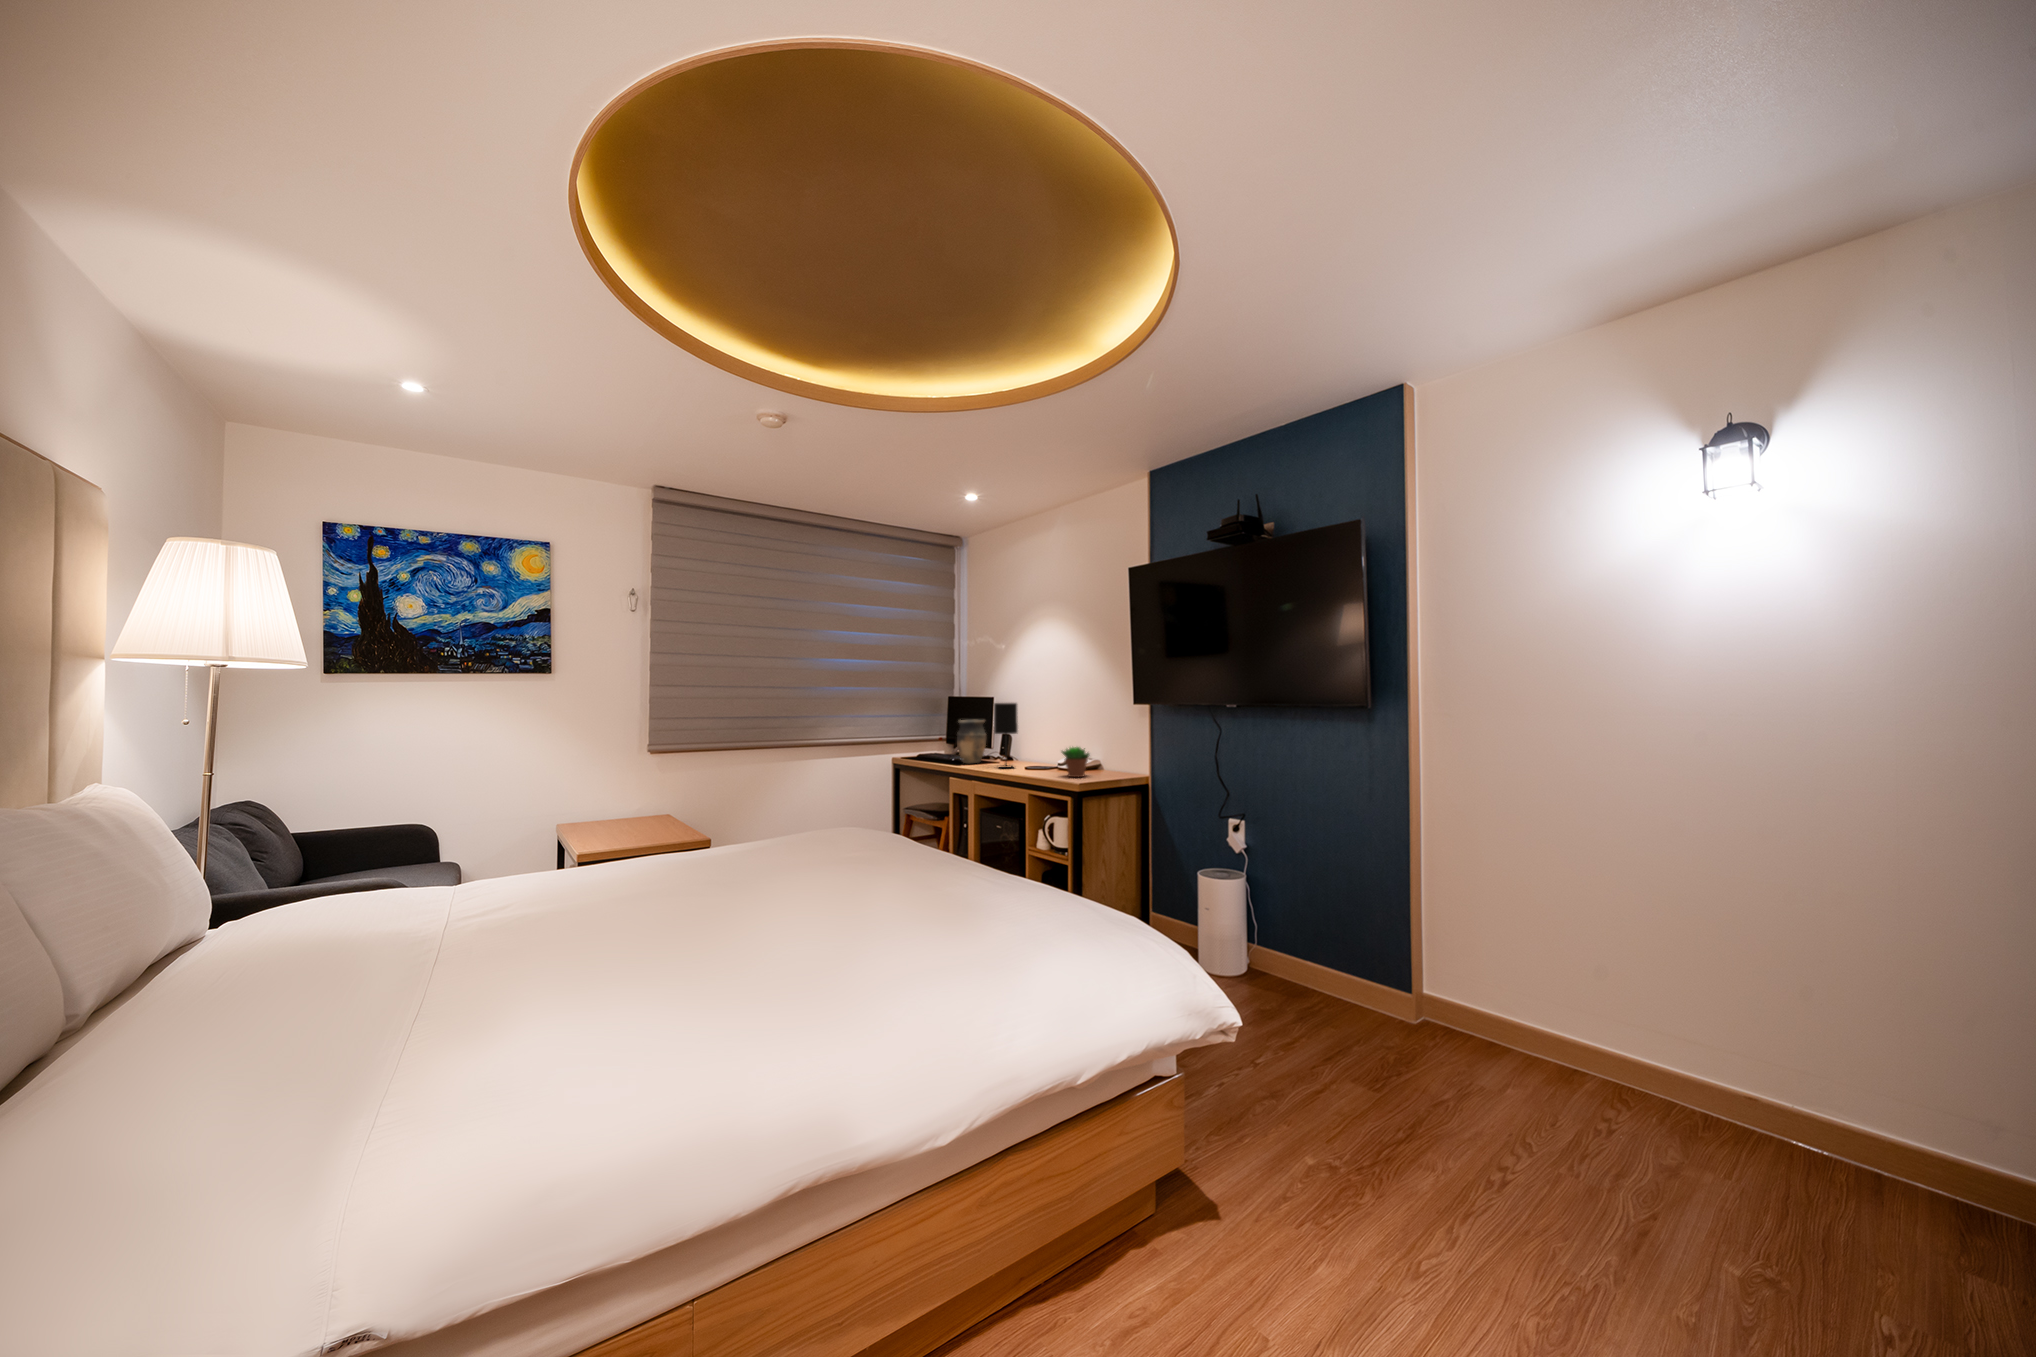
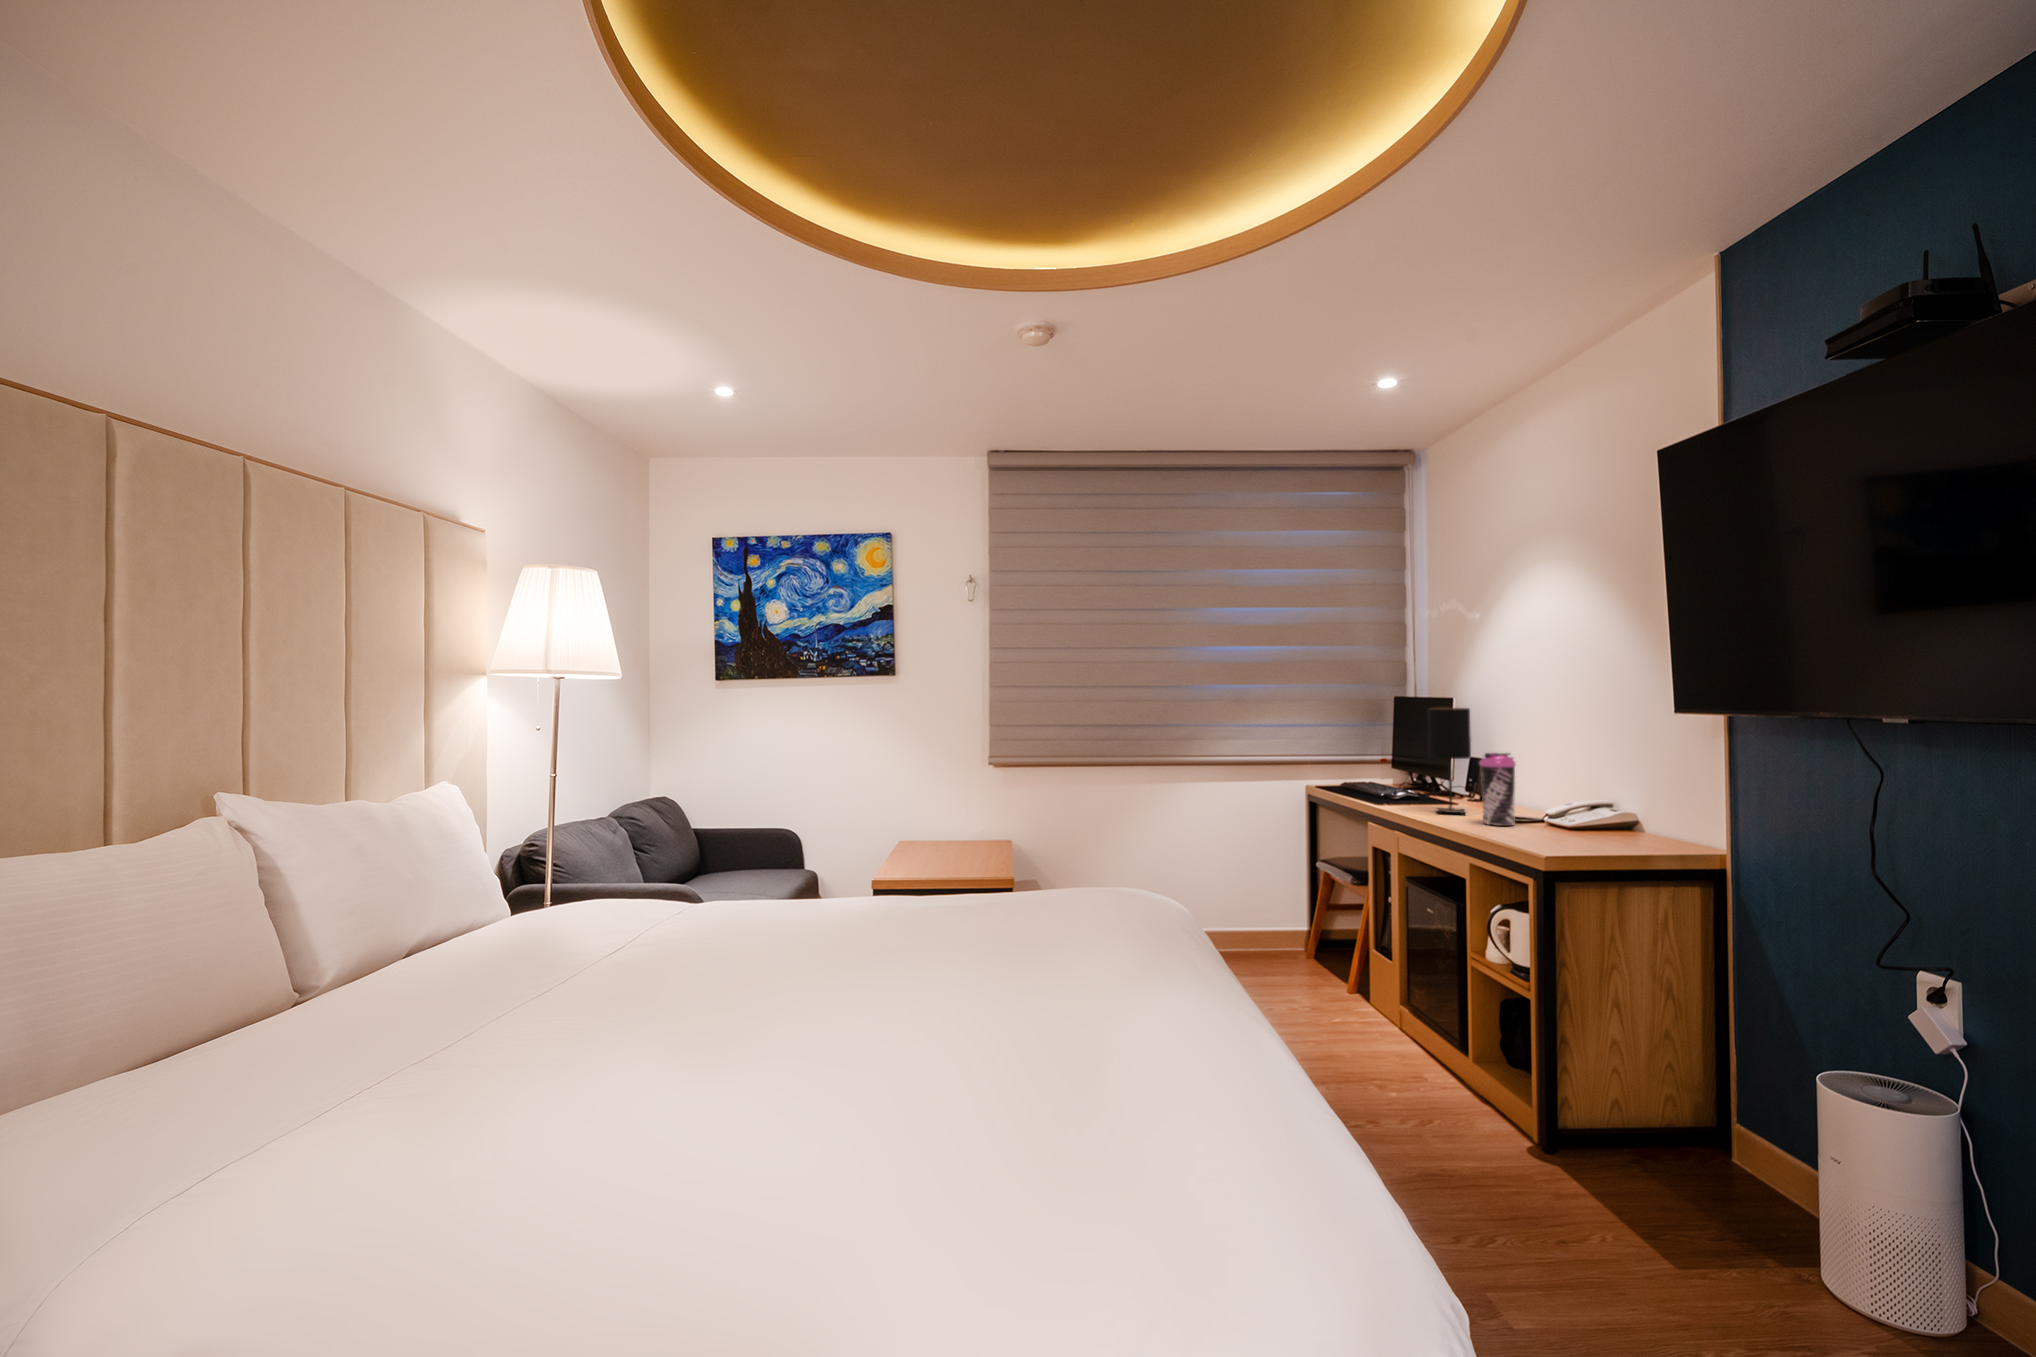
vase: present [957,720,986,764] -> none [1381,733,1432,800]
water bottle: none [1028,729,1047,772] -> present [1479,753,1516,826]
succulent plant: present [1062,747,1089,777] -> none [1525,787,1593,845]

